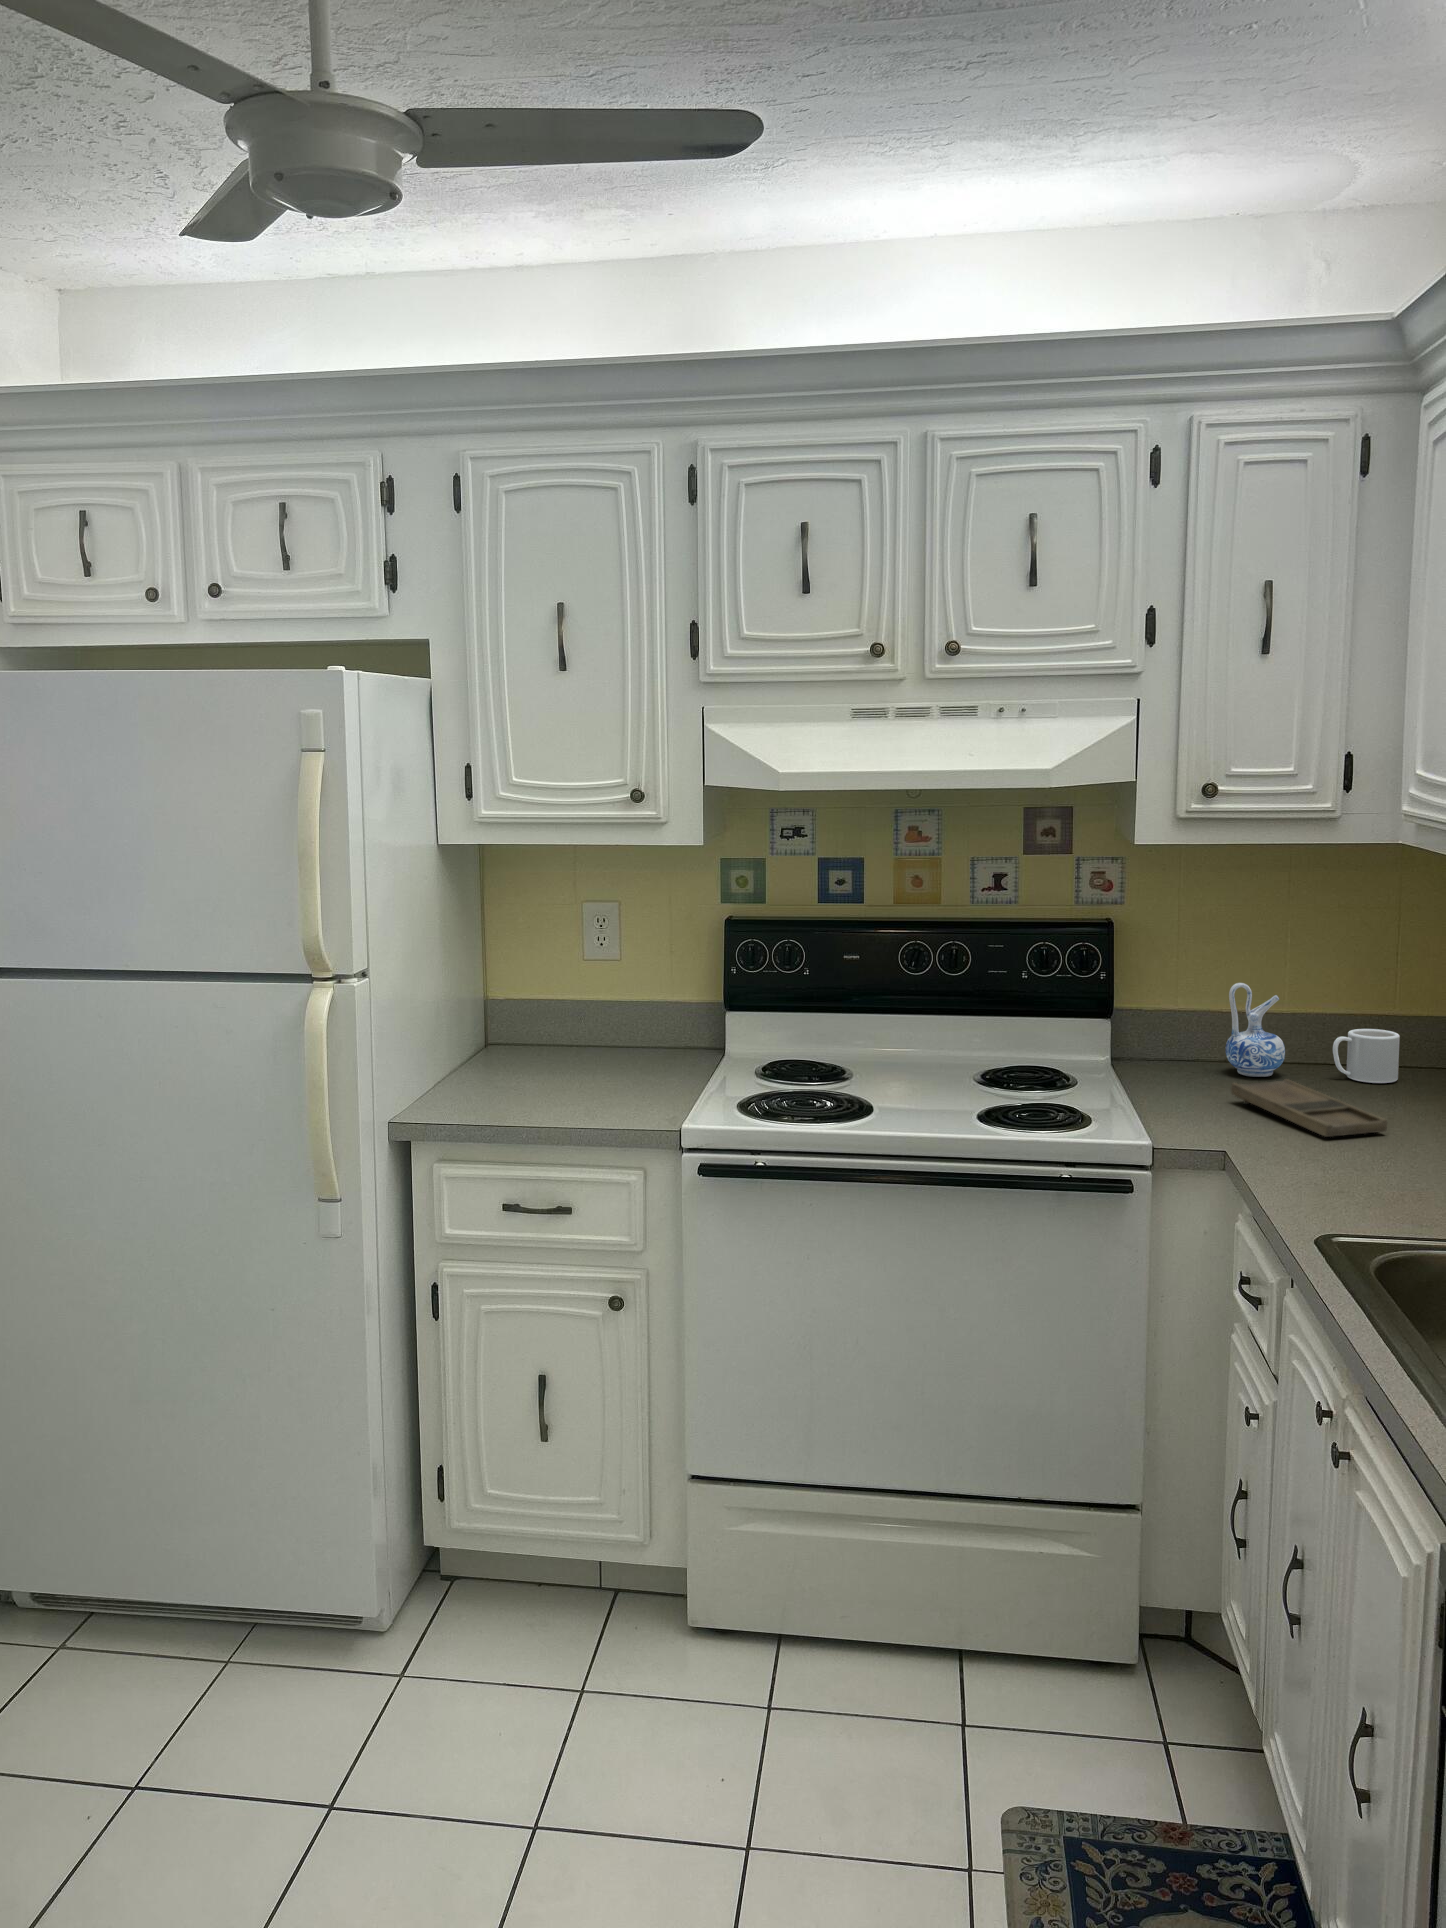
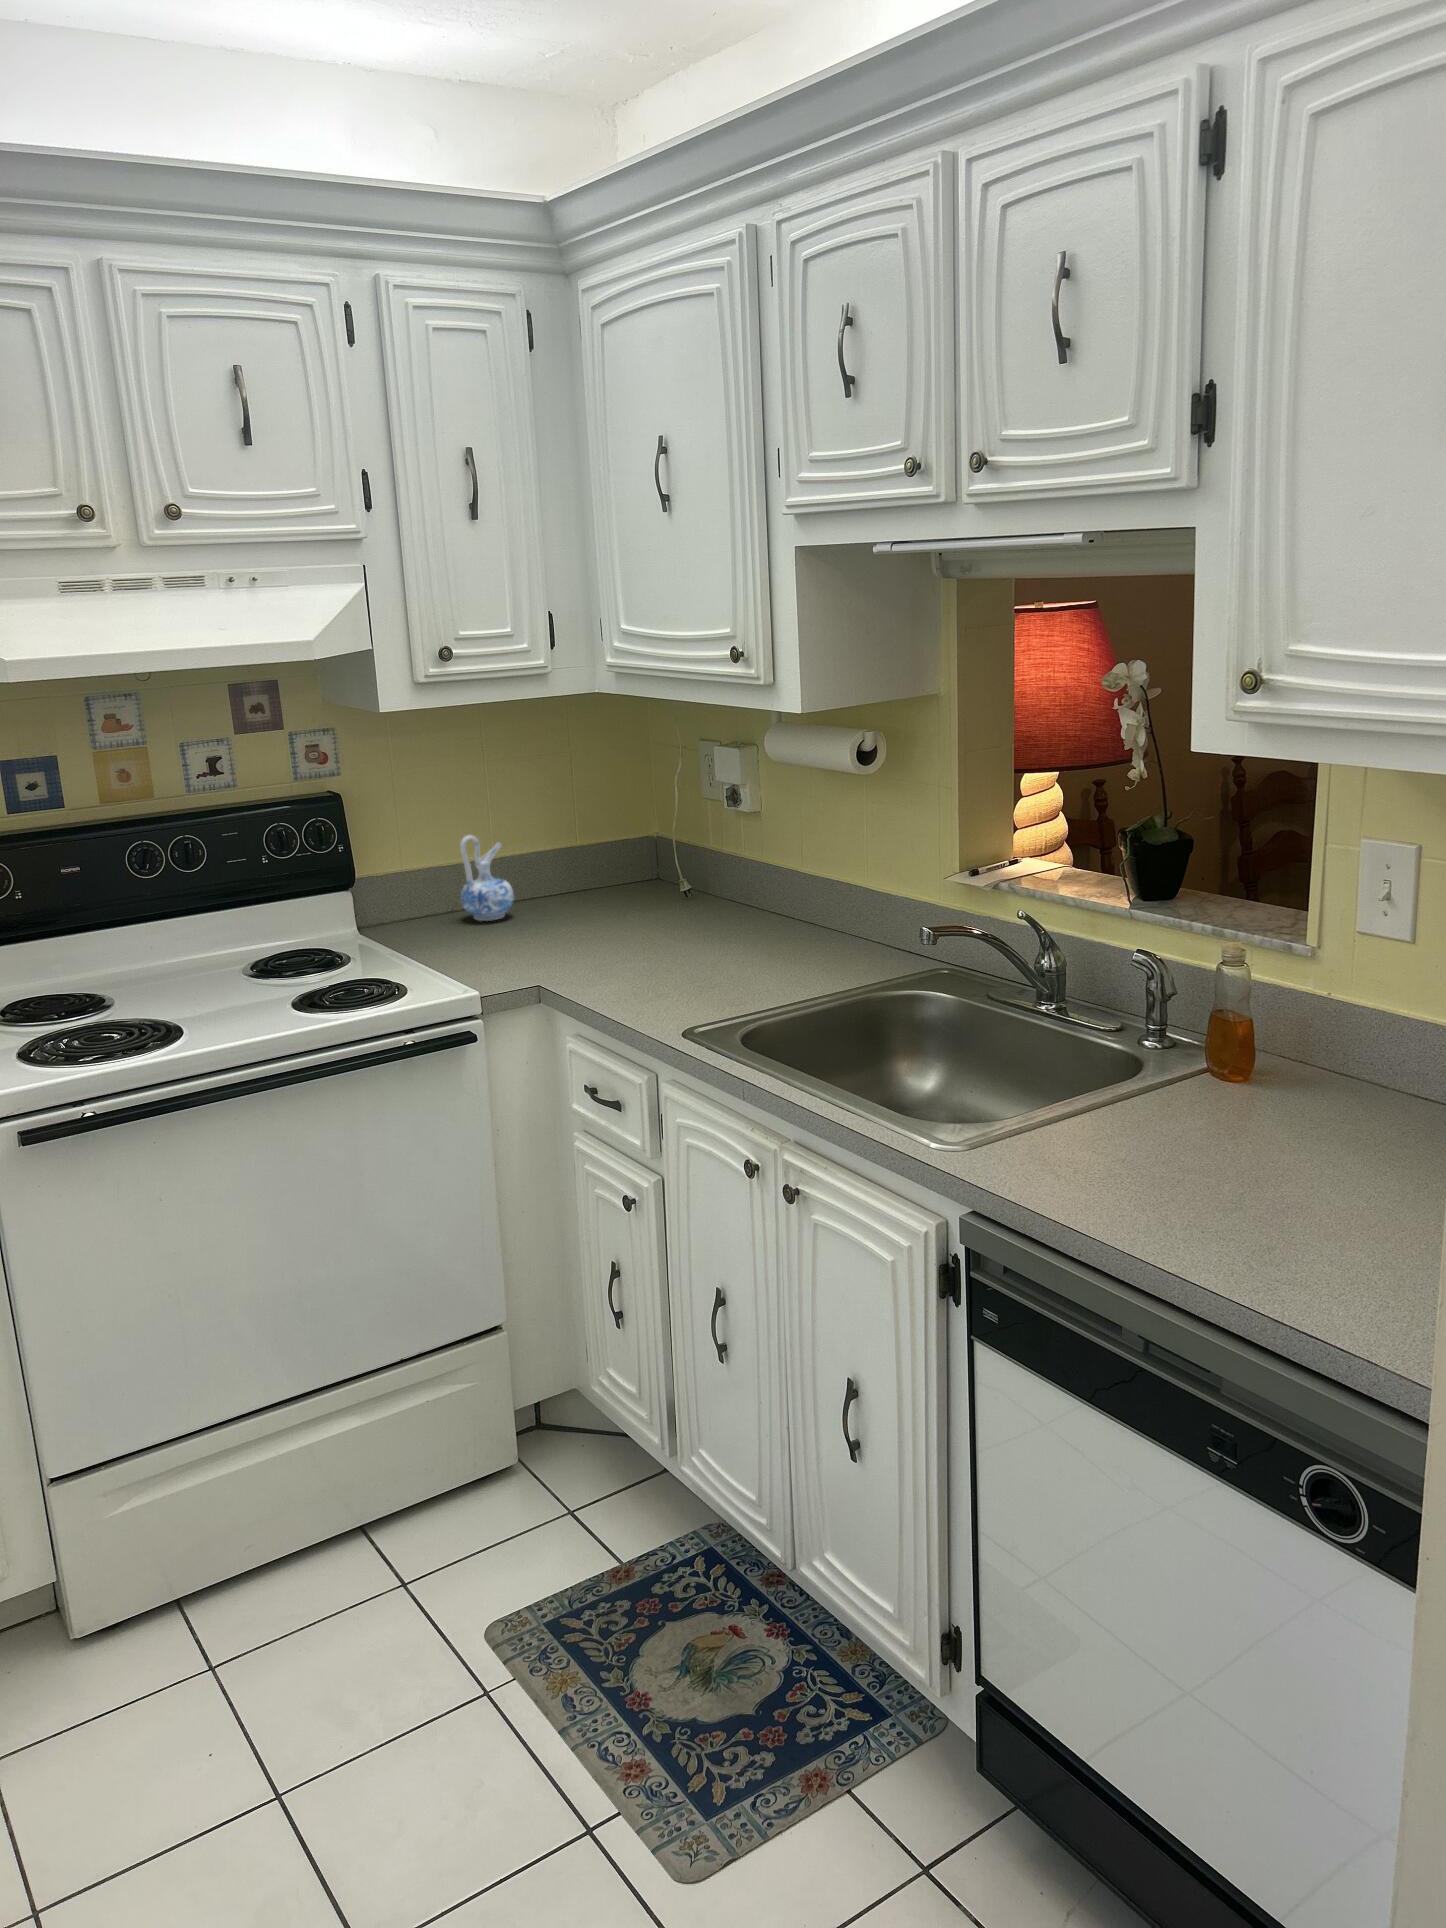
mug: present [1333,1029,1400,1083] -> none [551,859,603,908]
tray: present [1231,1079,1387,1137] -> none [497,916,641,958]

